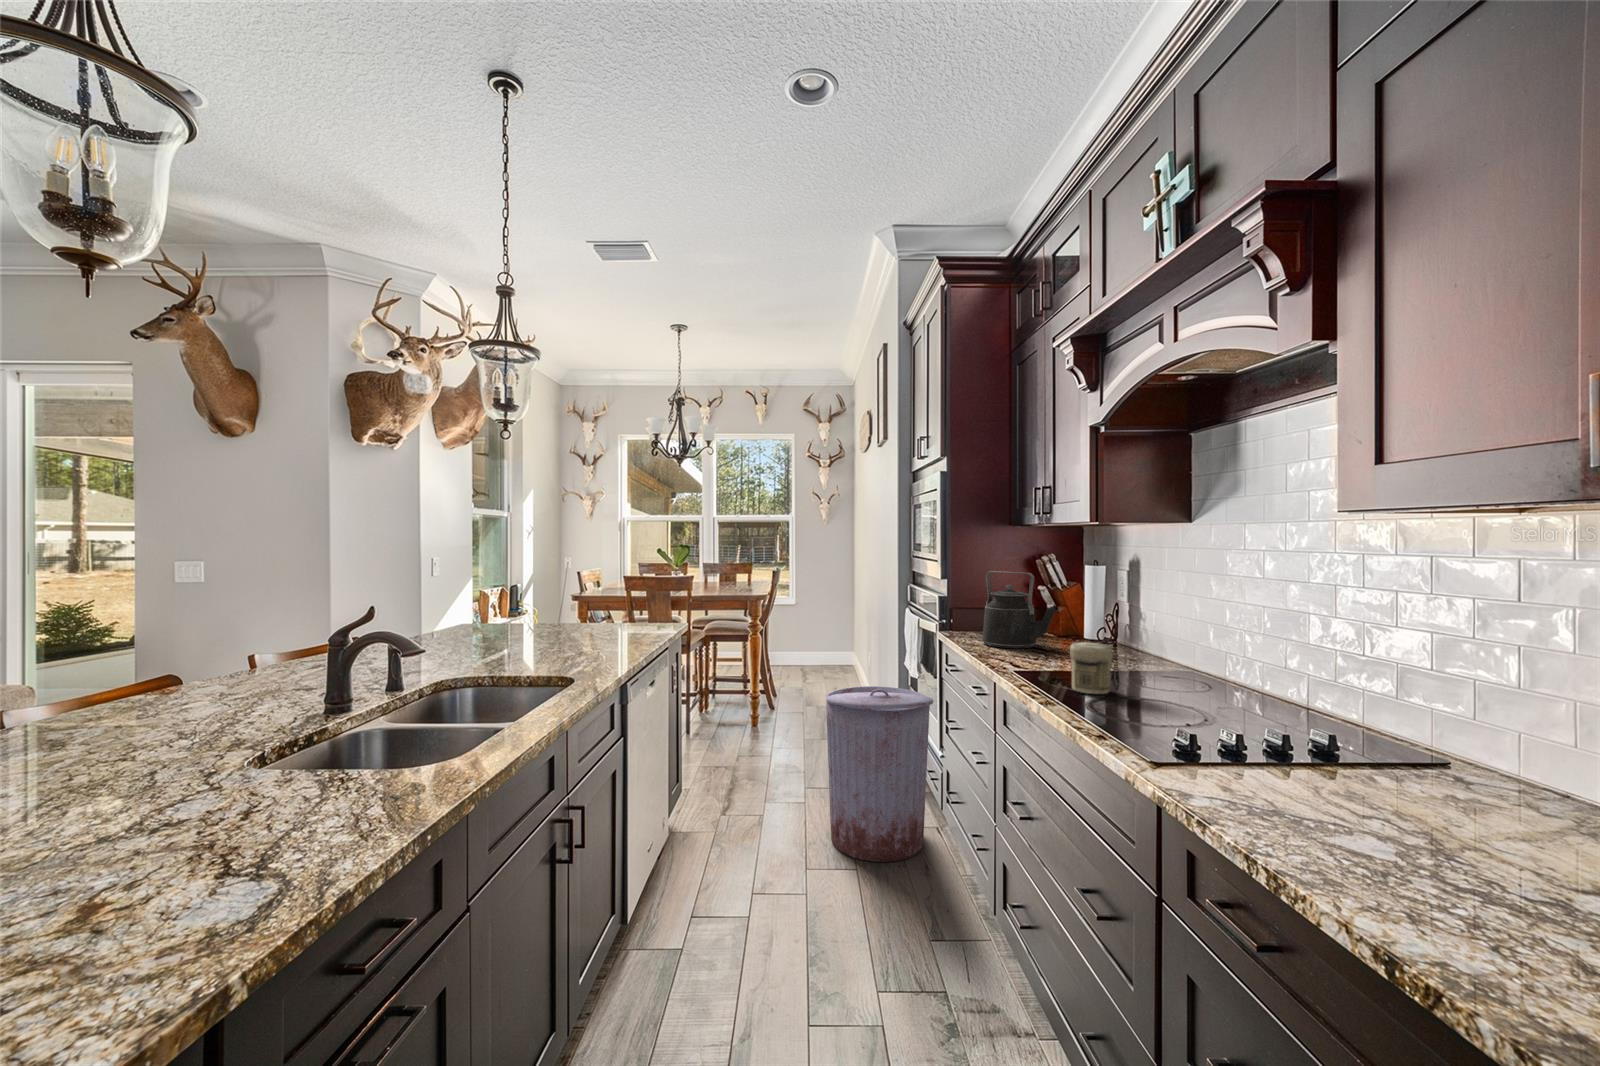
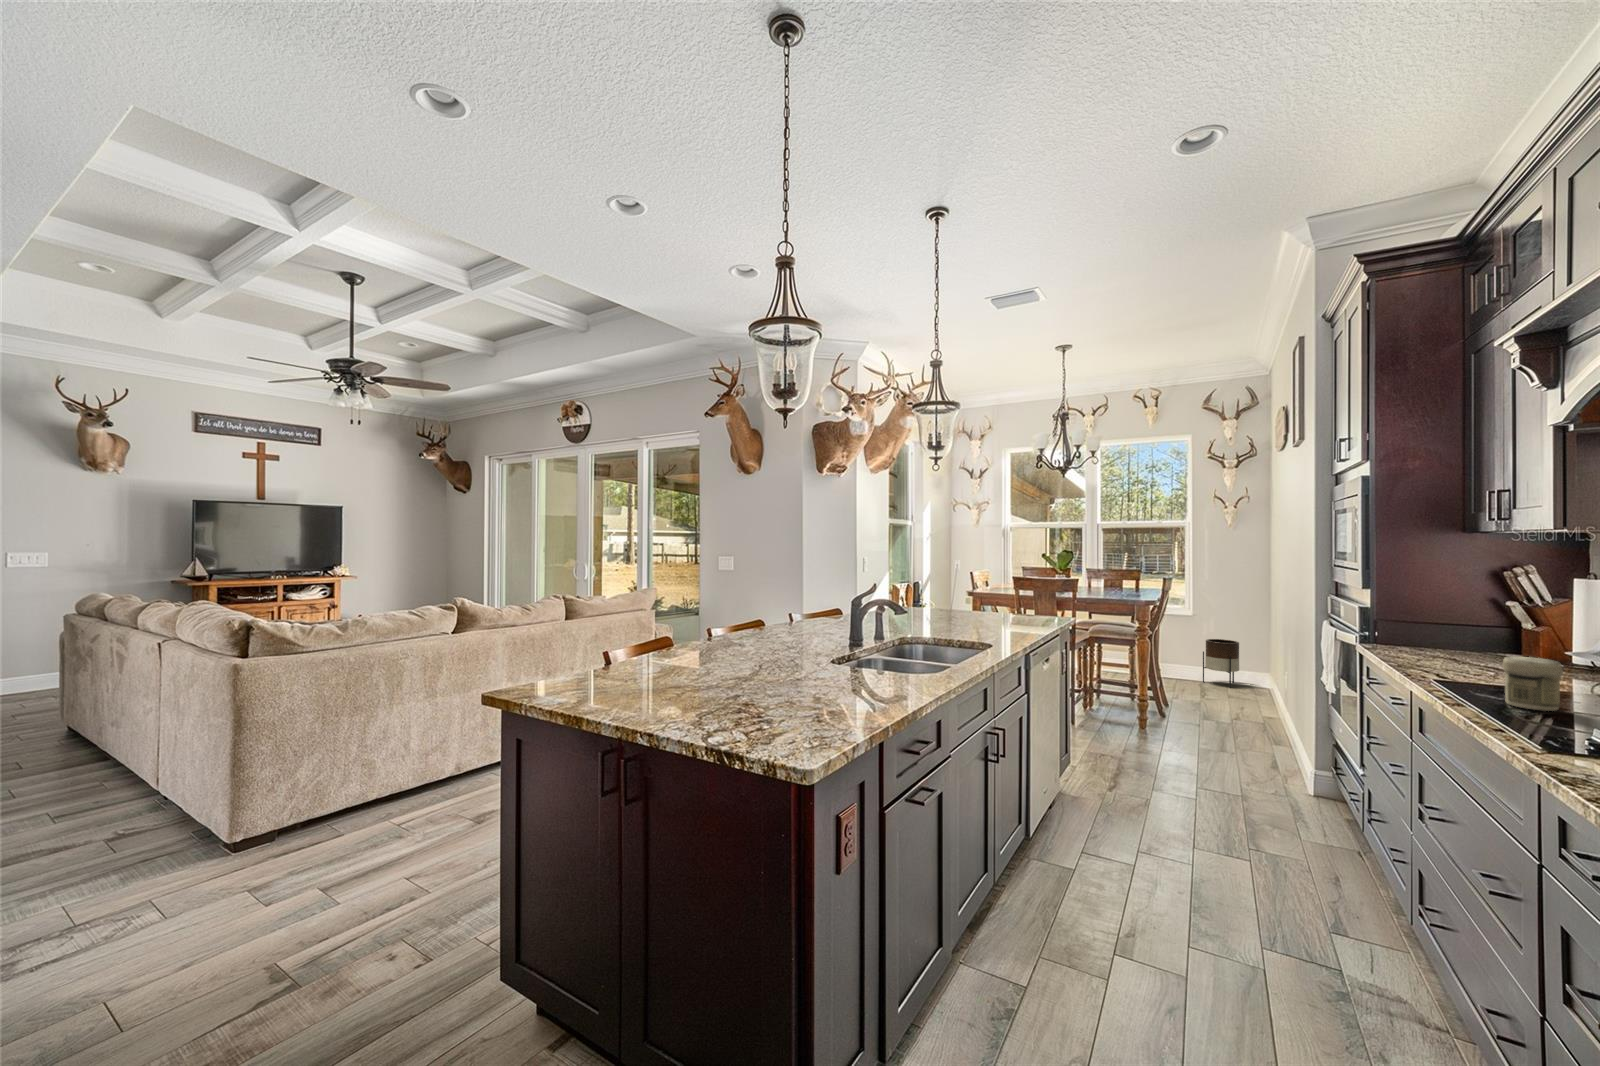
kettle: present [983,571,1059,648] -> none [1410,582,1516,666]
planter: none [804,627,833,672] -> present [1203,639,1239,688]
trash can: present [826,686,933,862] -> none [1220,693,1349,868]

